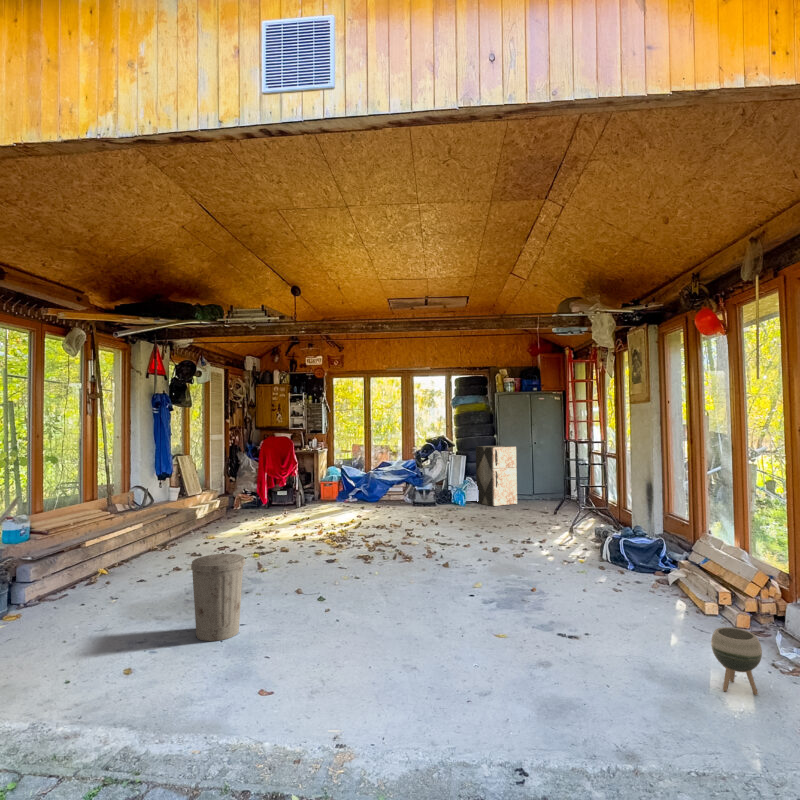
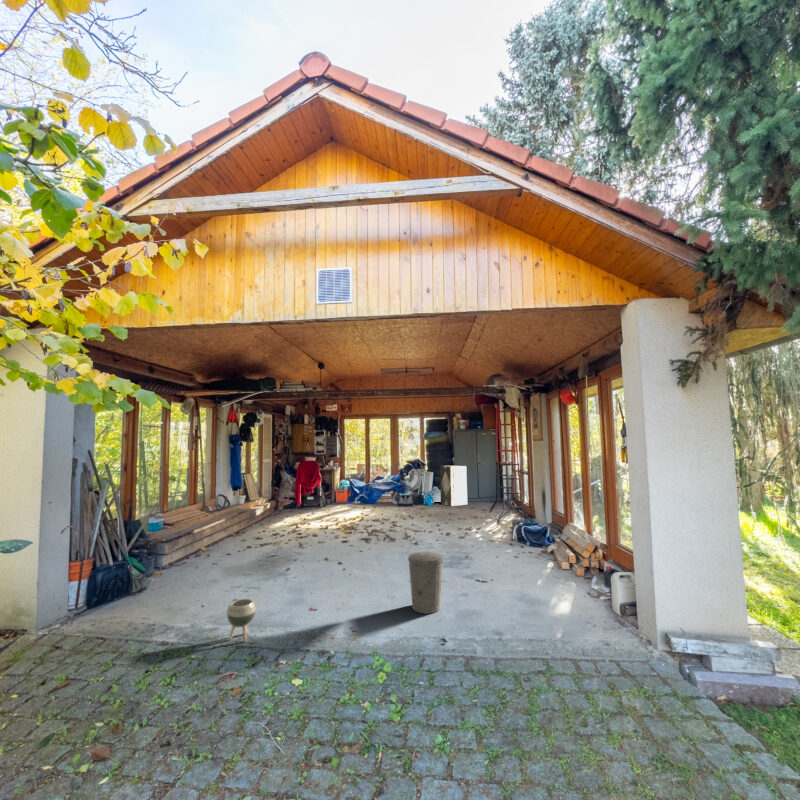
trash can: present [191,554,245,641] -> present [408,552,443,613]
planter: present [711,627,762,695] -> present [227,599,256,641]

